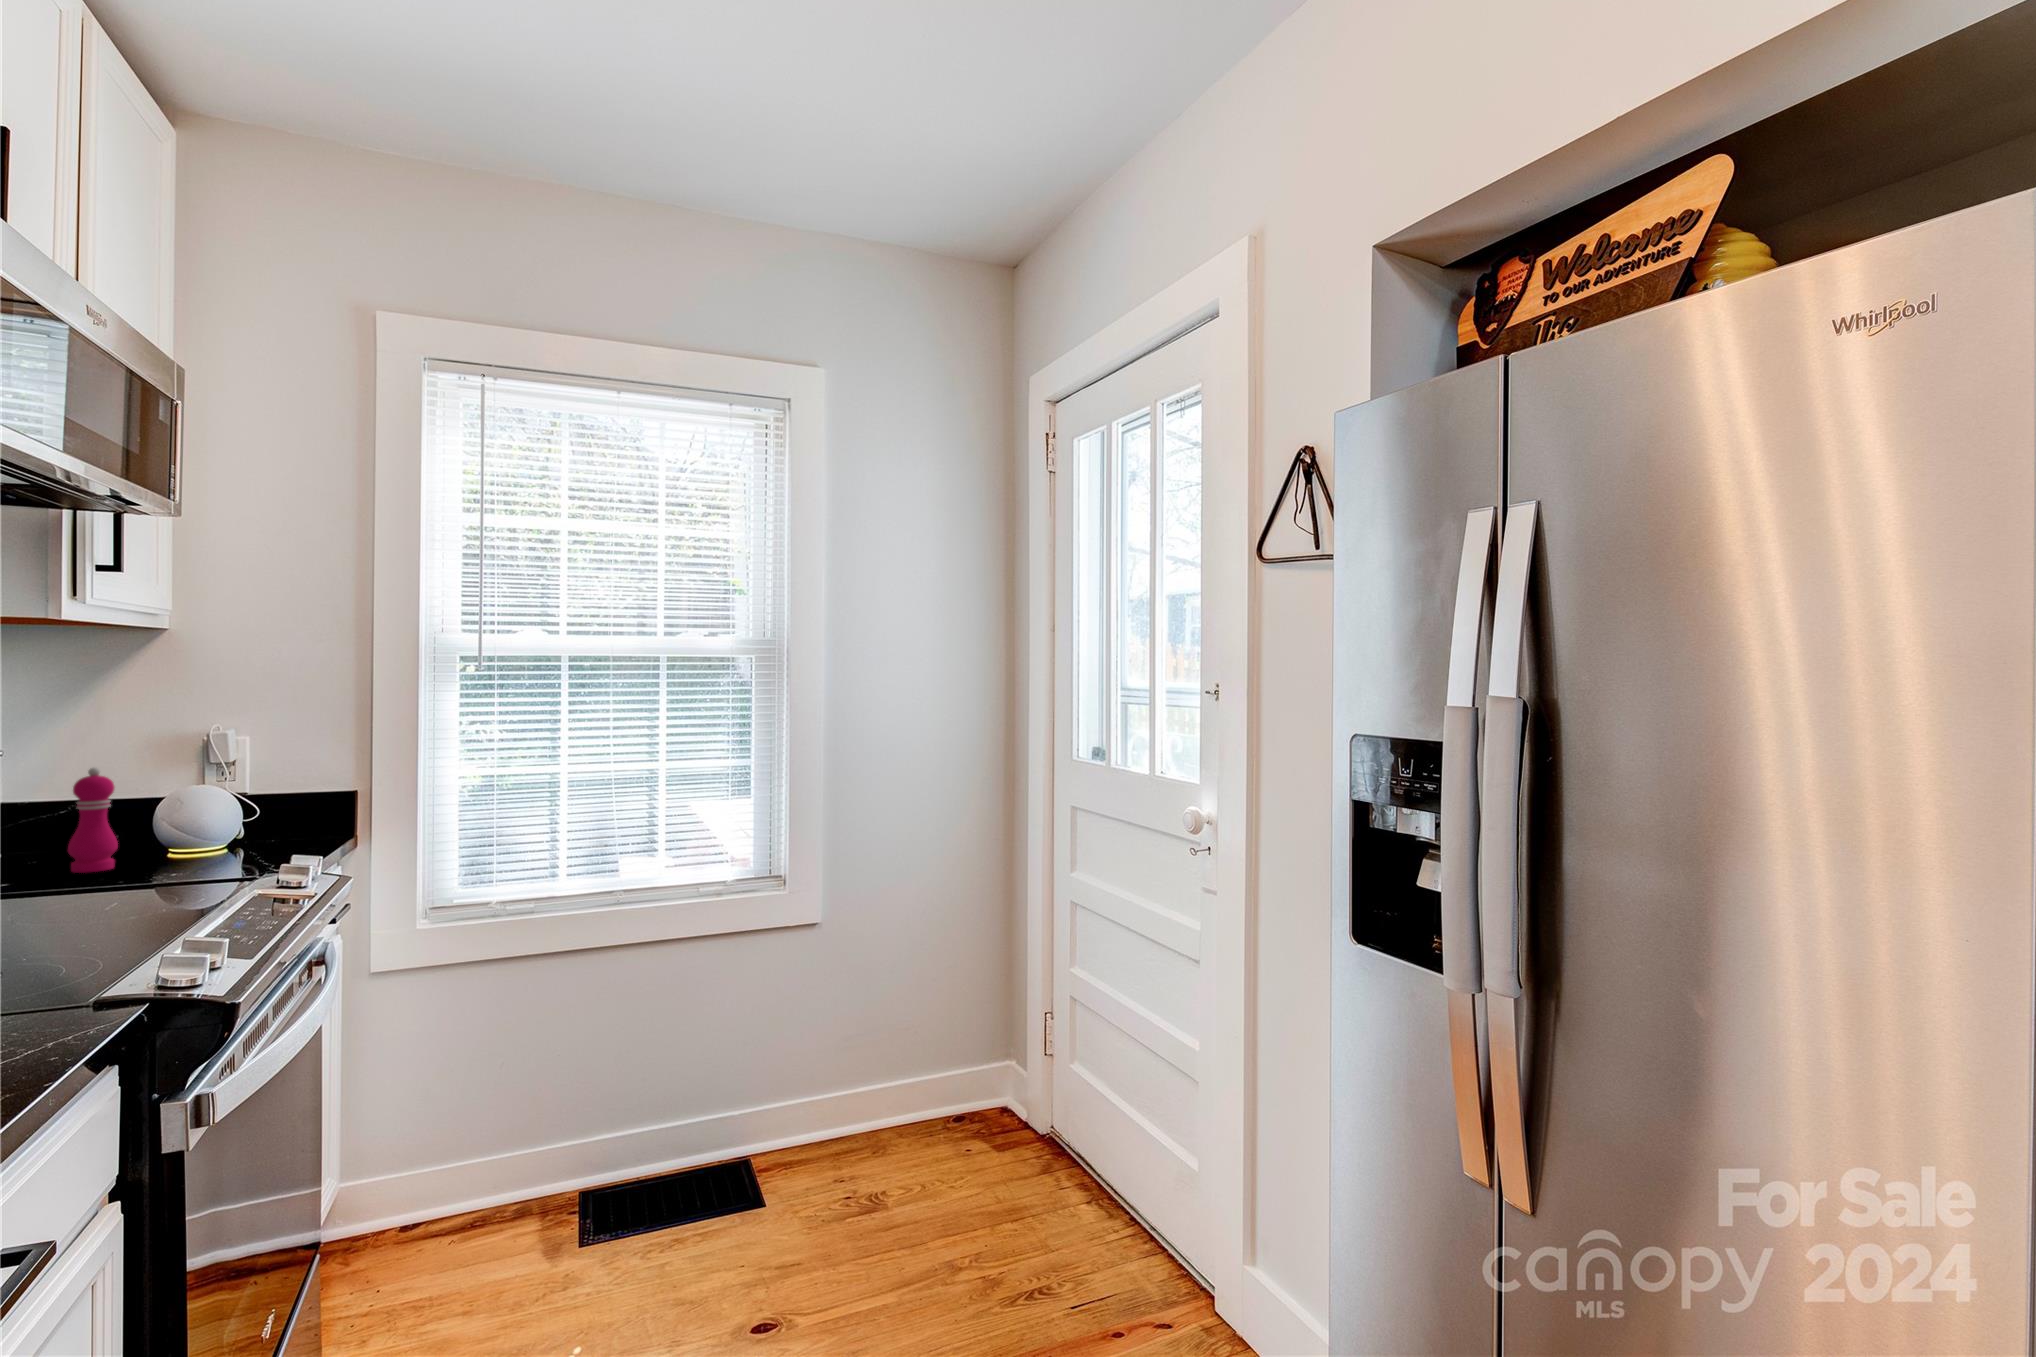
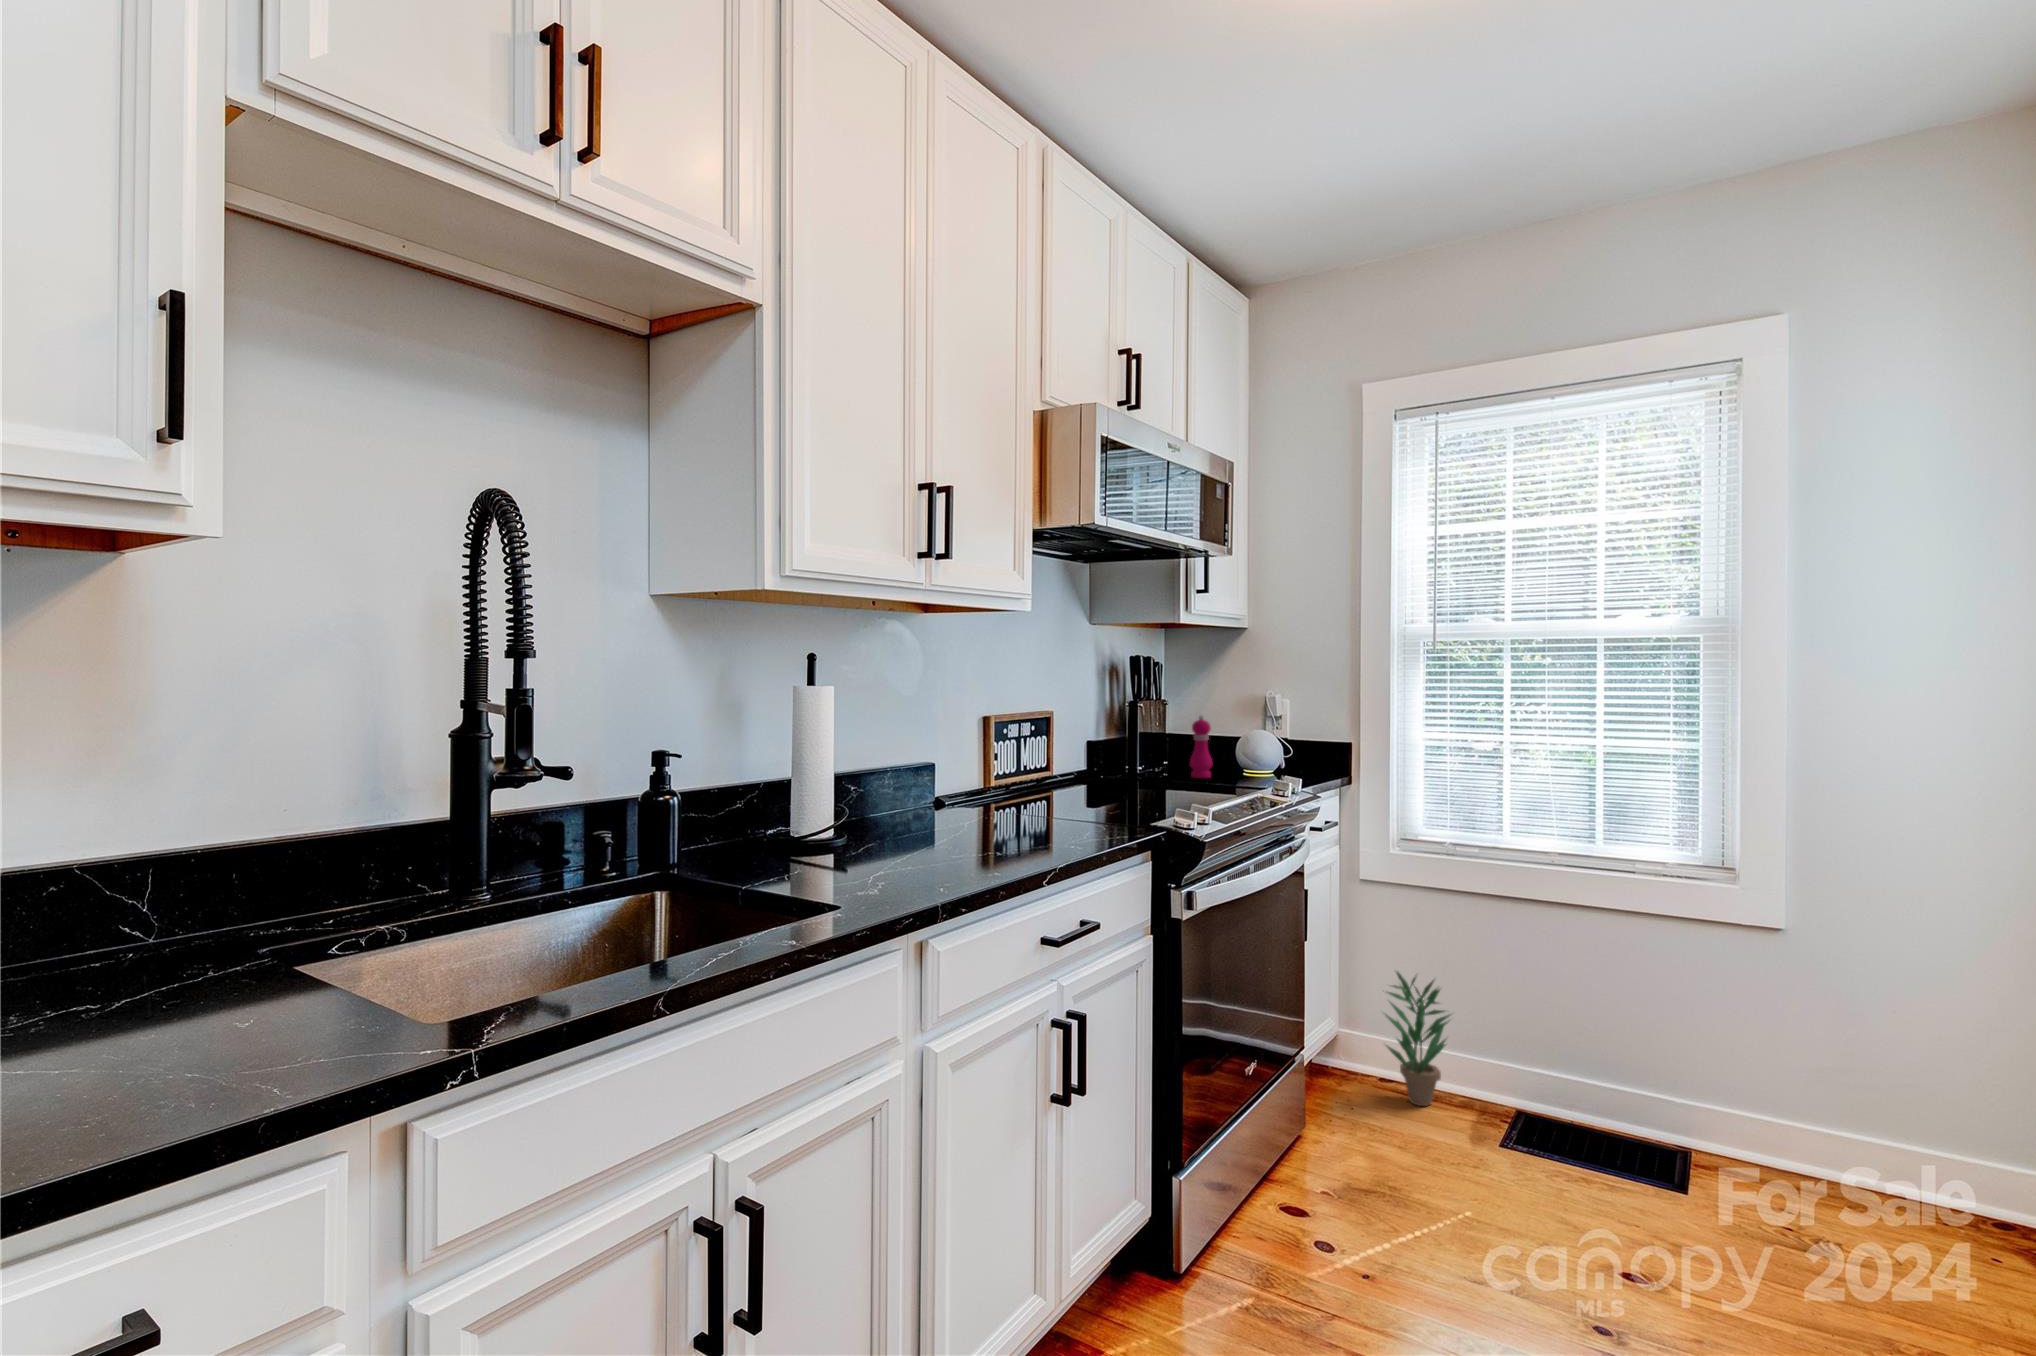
potted plant: none [413,1071,516,1242] -> present [1386,972,1450,1106]

